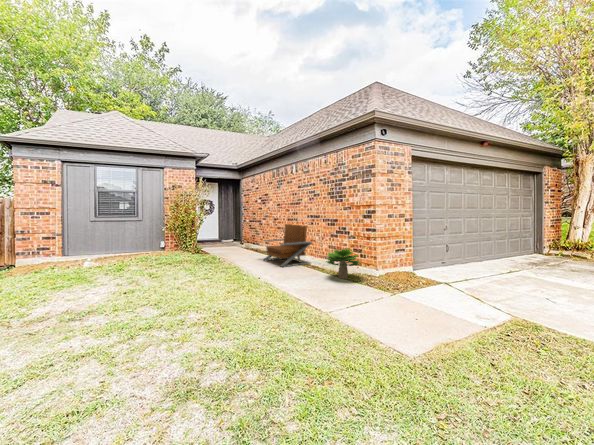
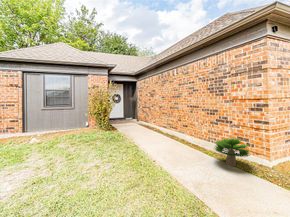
lounge chair: present [263,224,312,267] -> none [154,113,194,148]

